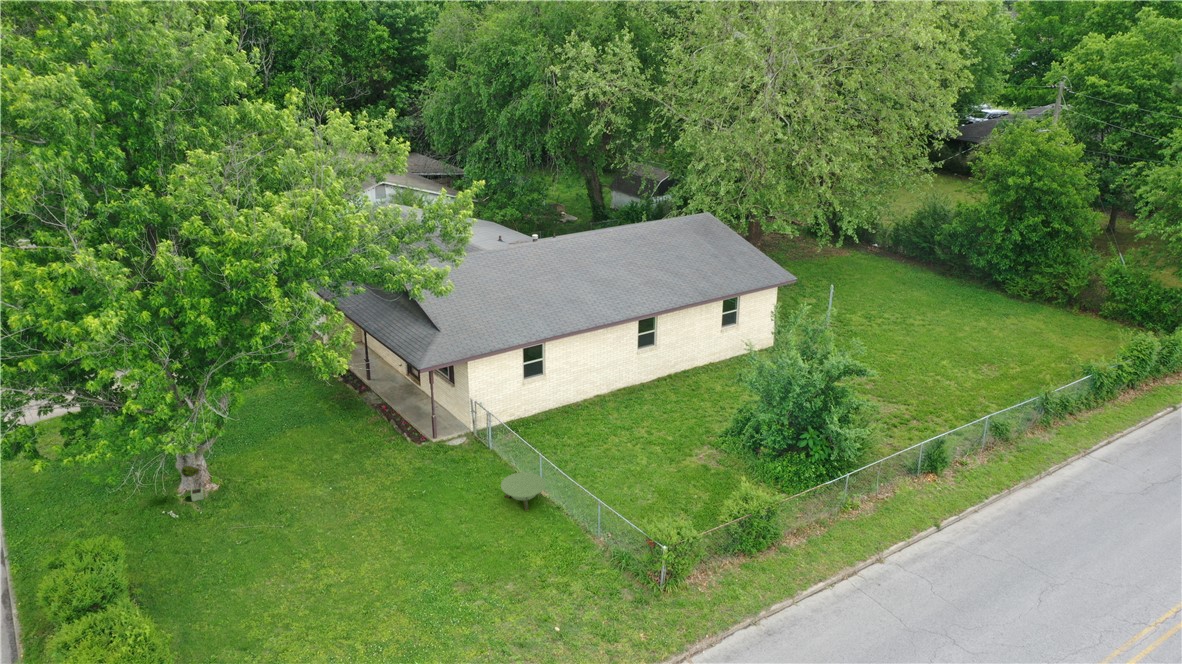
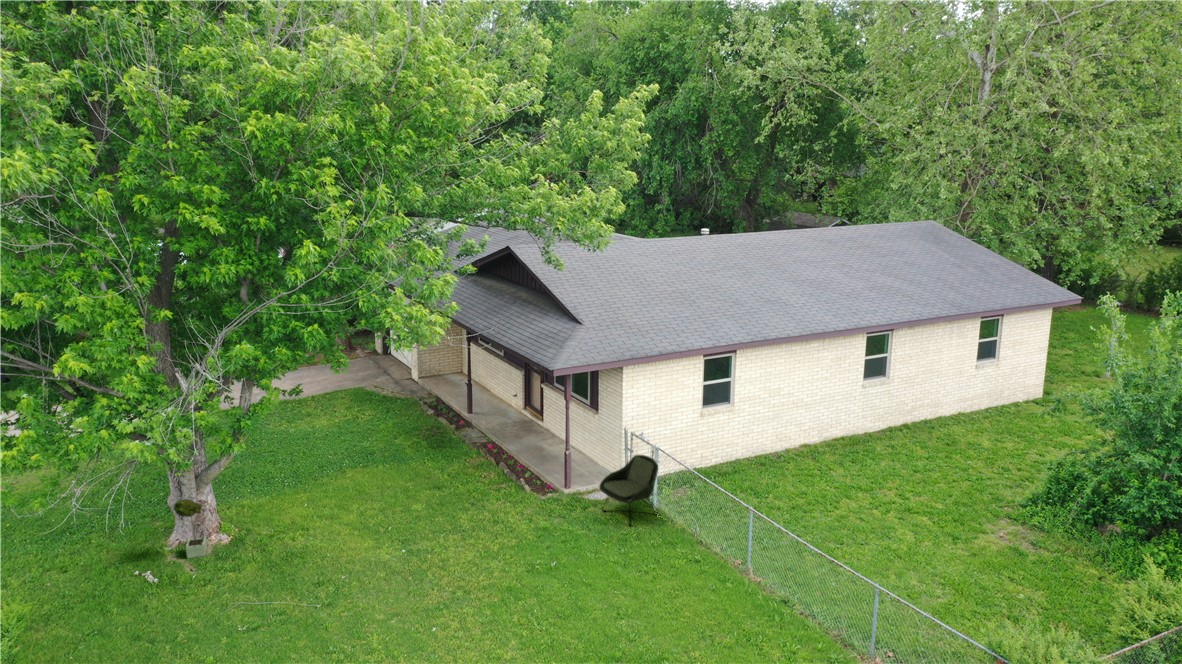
lounge chair: none [455,417,494,463] -> present [599,455,658,525]
round table: present [501,472,546,511] -> none [683,540,761,605]

